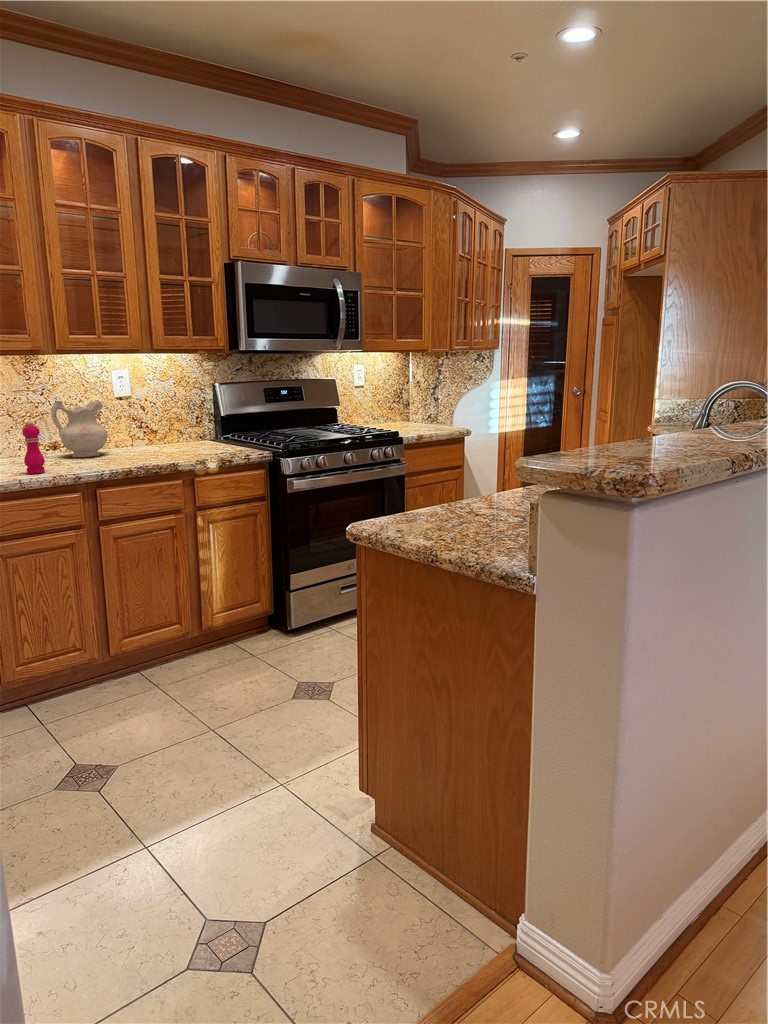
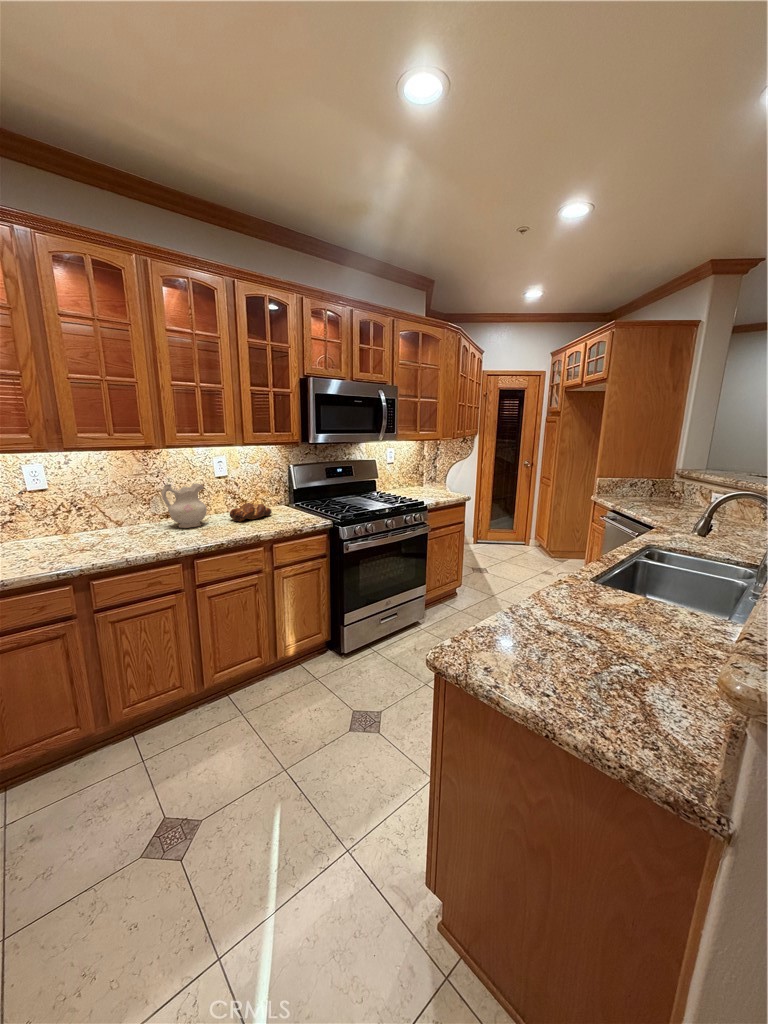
pepper mill: present [22,421,45,474] -> none [131,507,150,551]
bread loaf: none [136,429,191,452] -> present [230,503,272,522]

